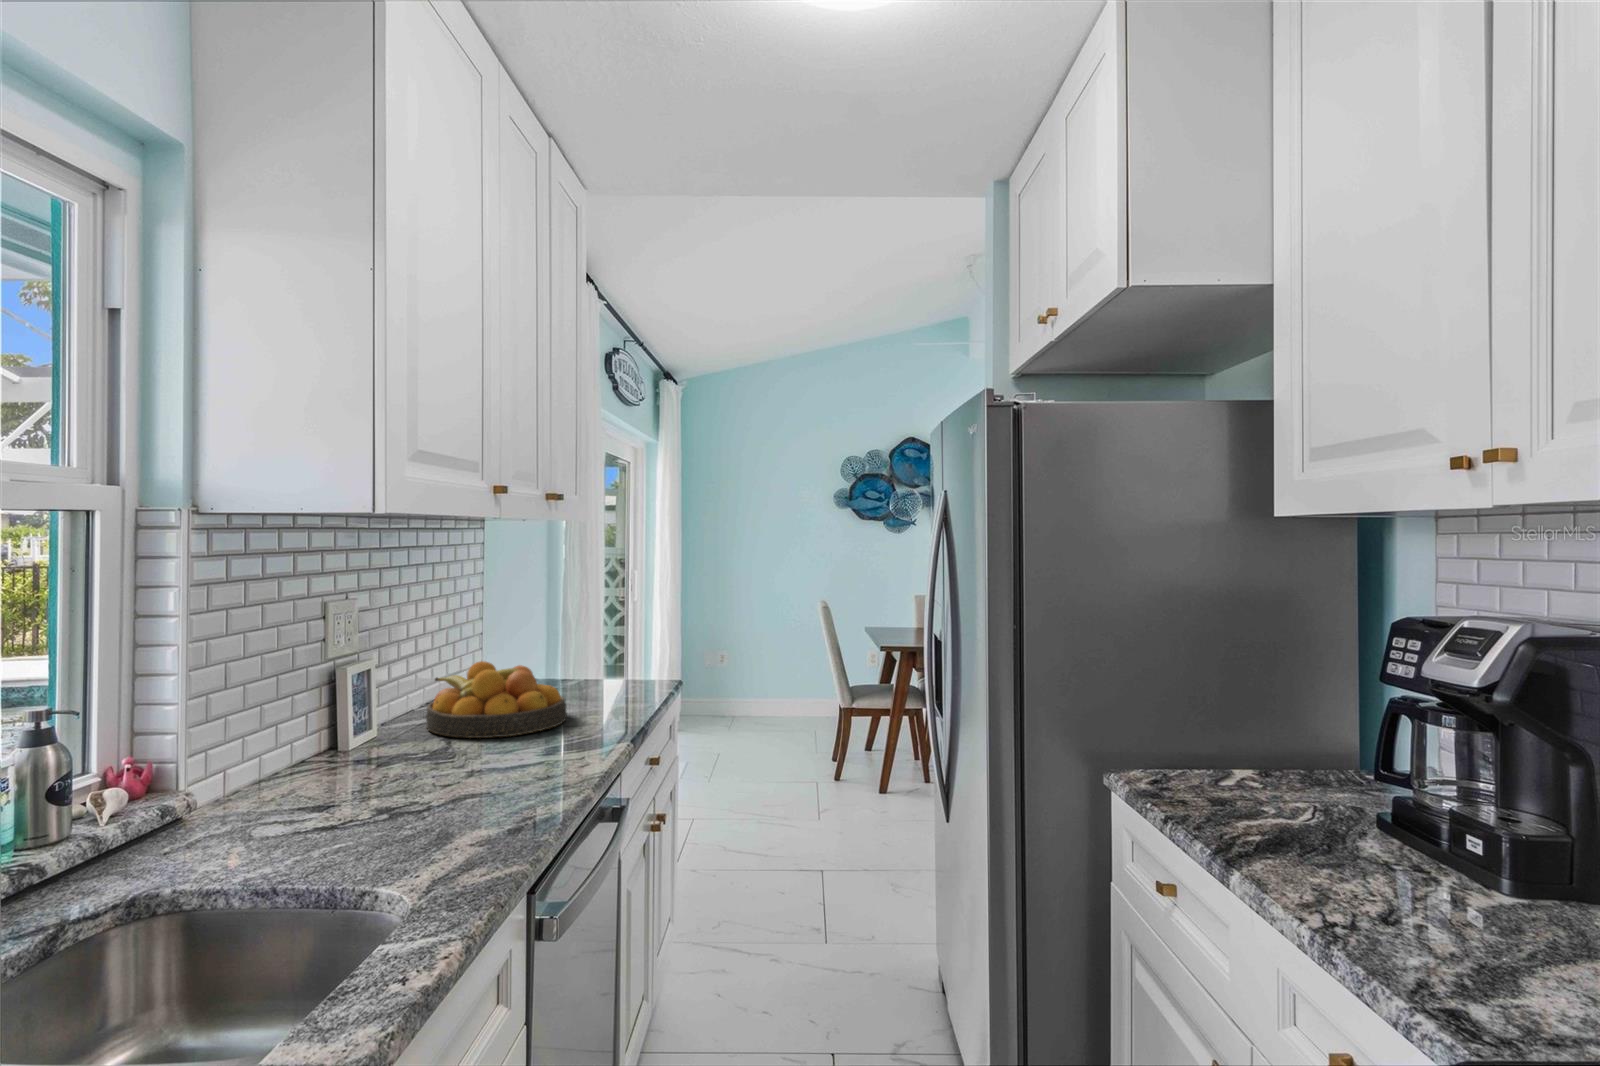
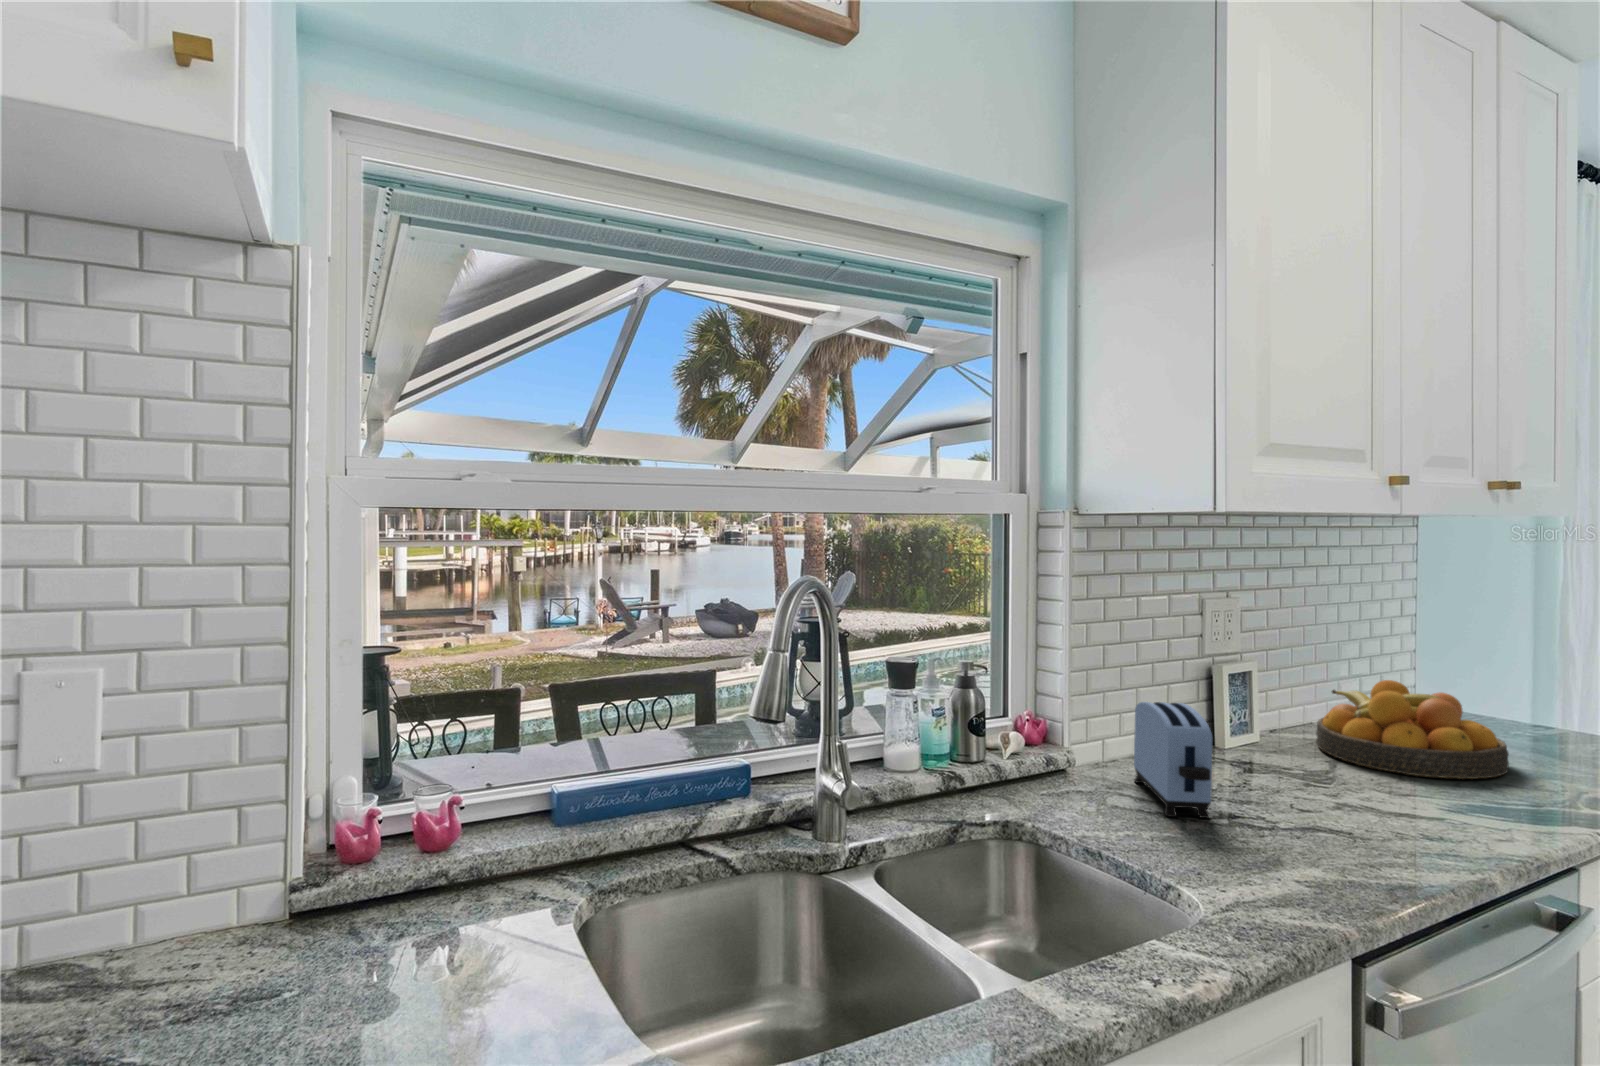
toaster: none [269,710,374,829] -> present [1134,702,1212,818]

